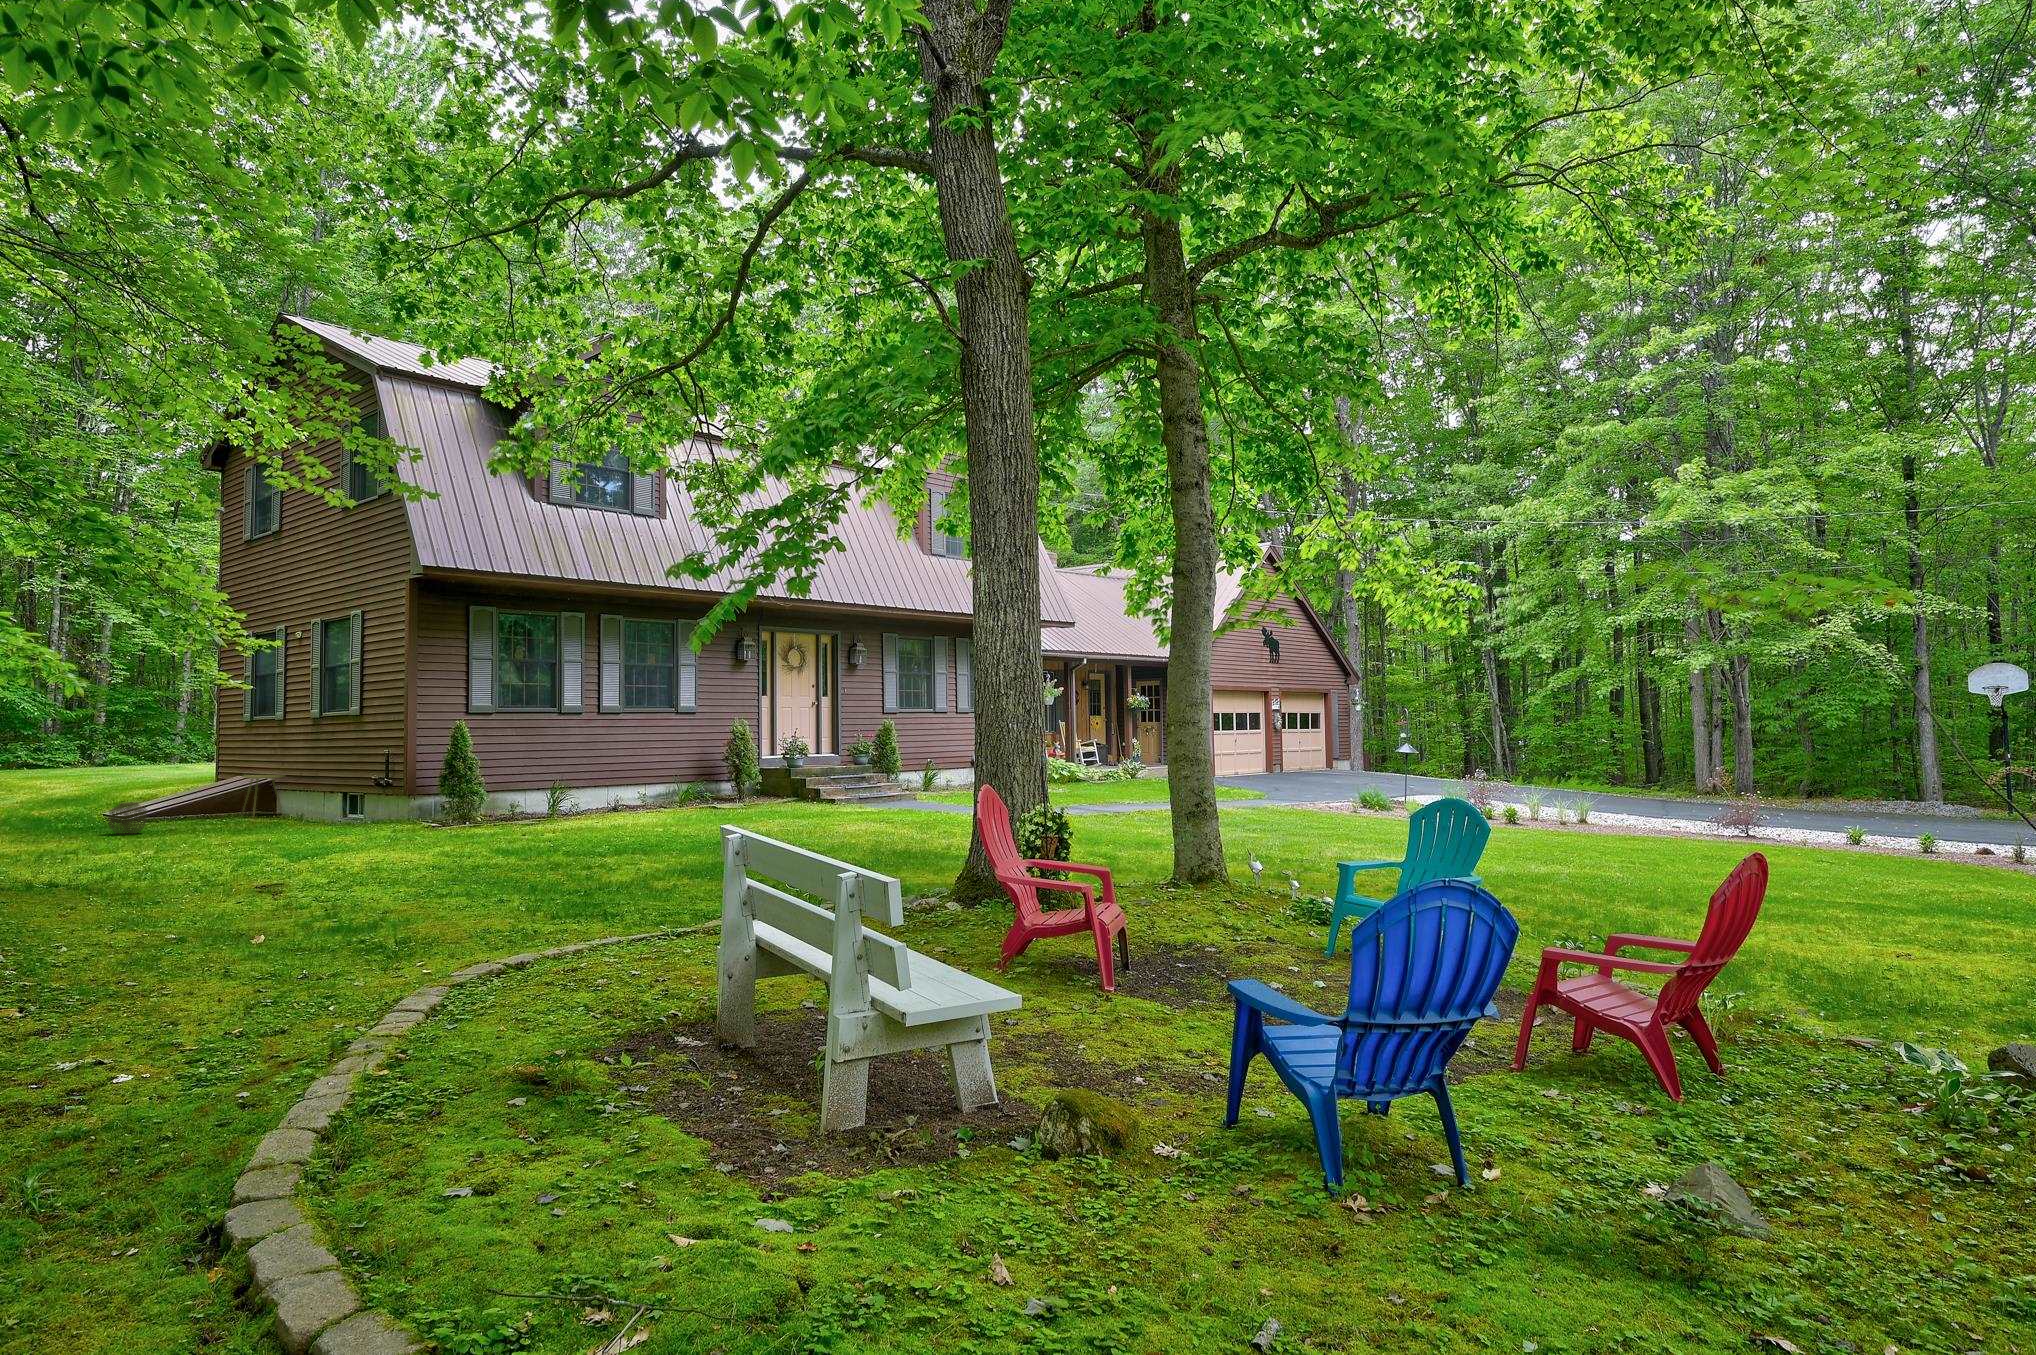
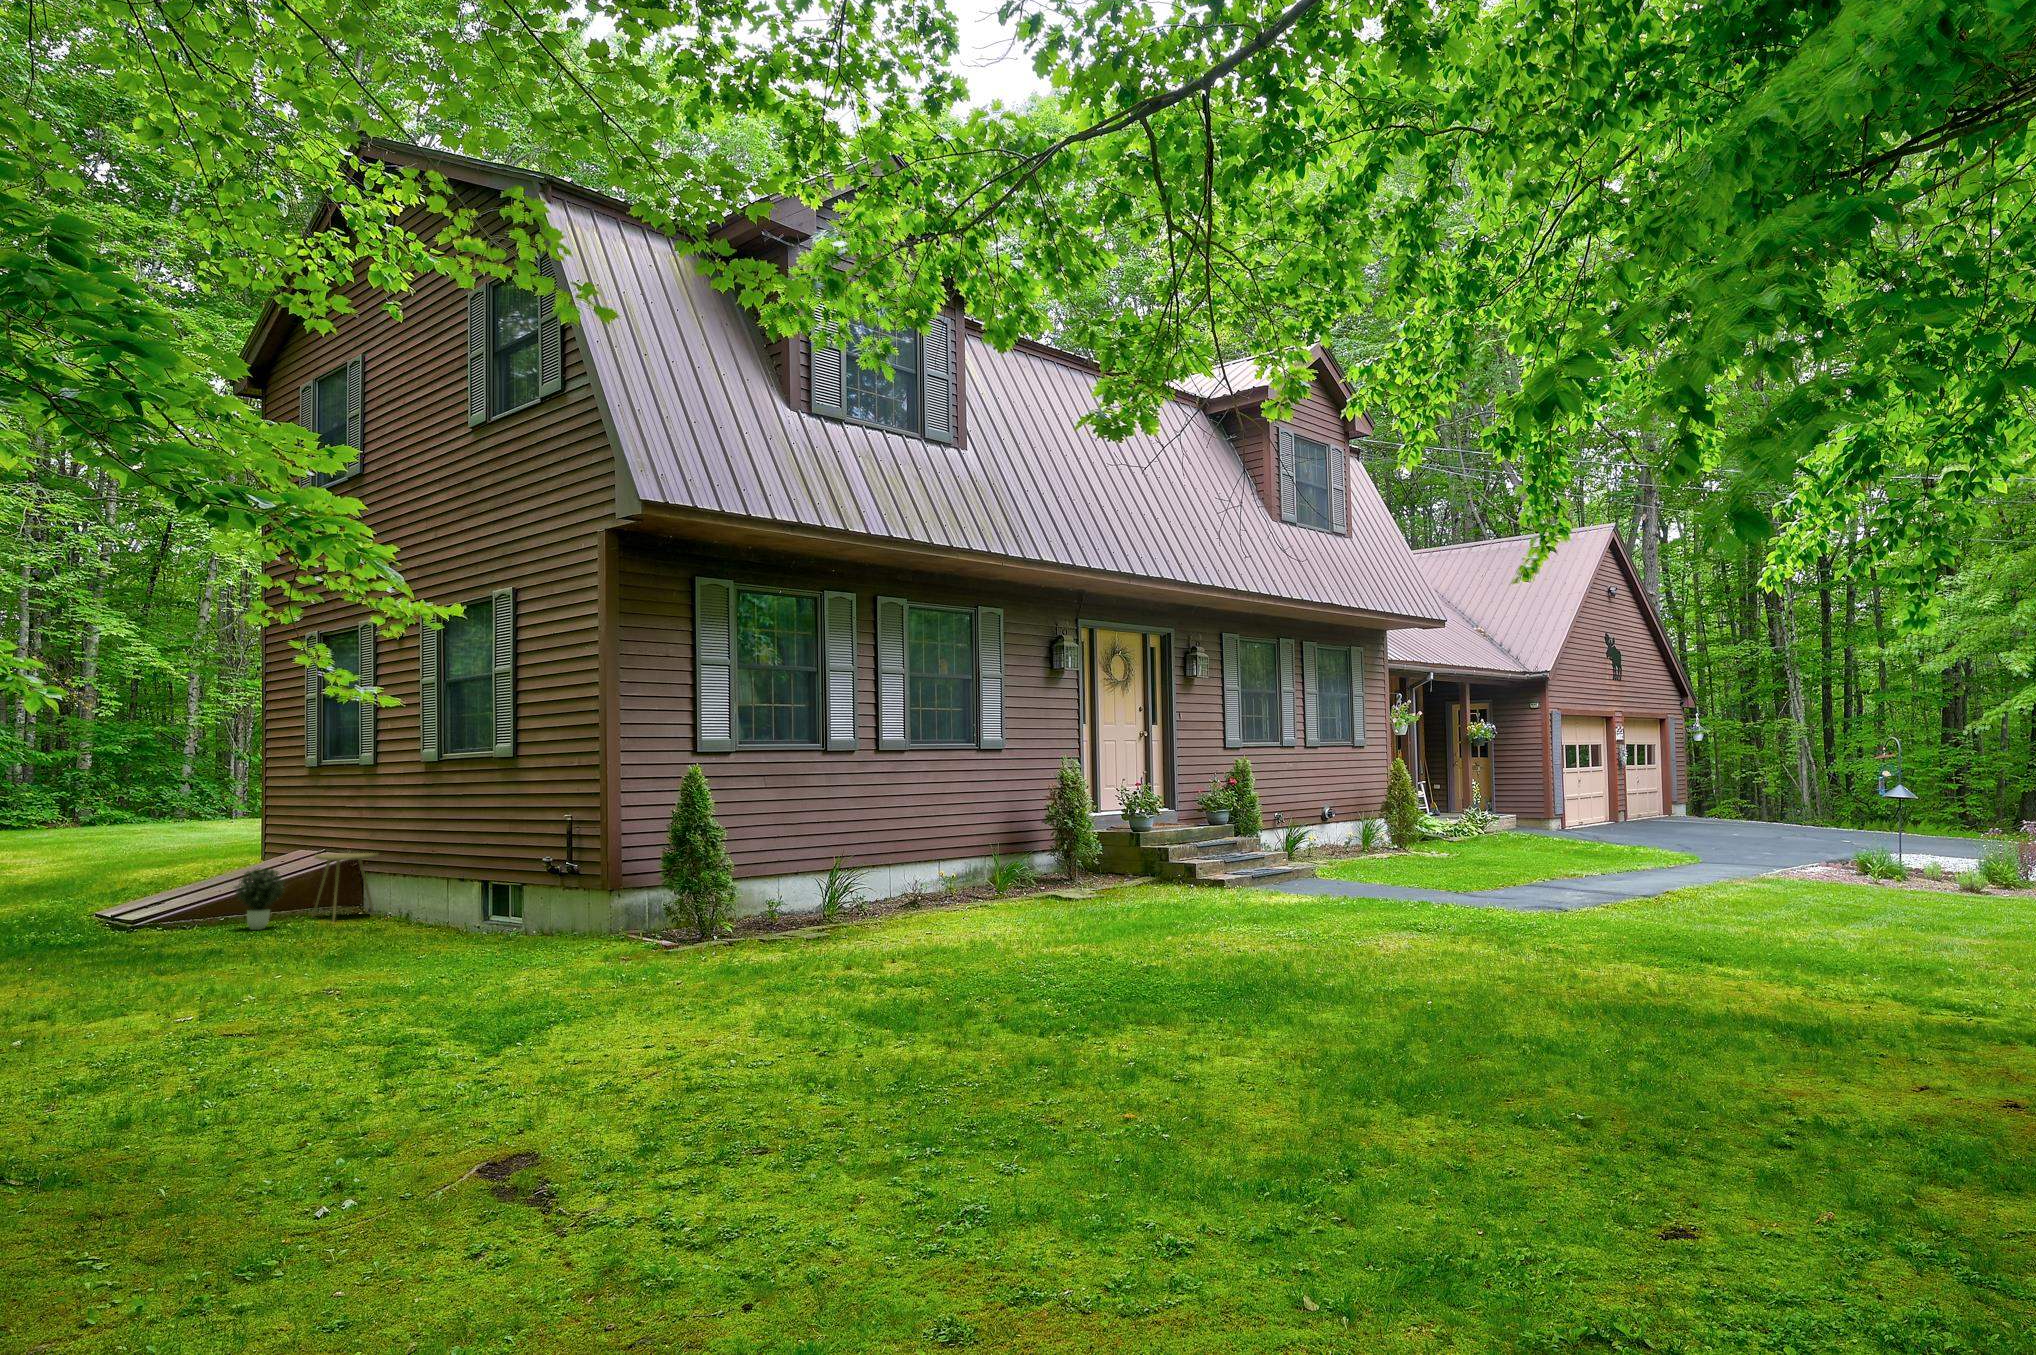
potted plant: none [186,781,221,819] -> present [234,868,284,930]
woven basket: present [109,802,147,834] -> none [116,915,182,974]

